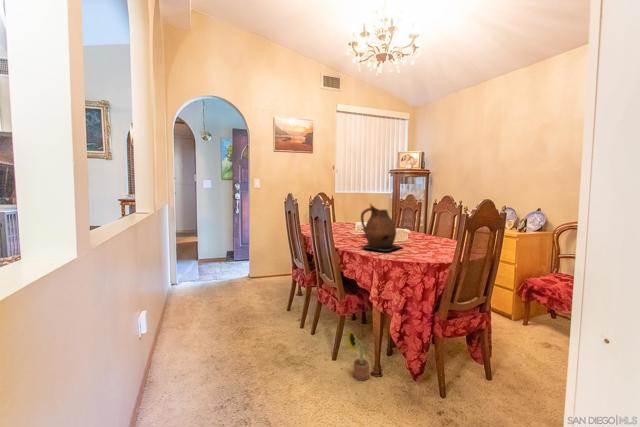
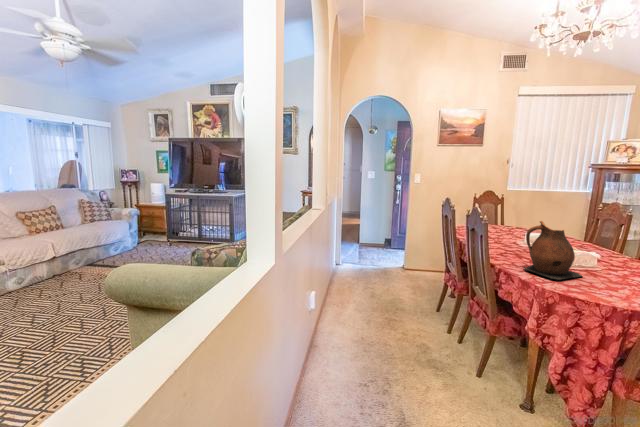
decorative plant: present [346,330,369,380] -> none [491,350,519,410]

